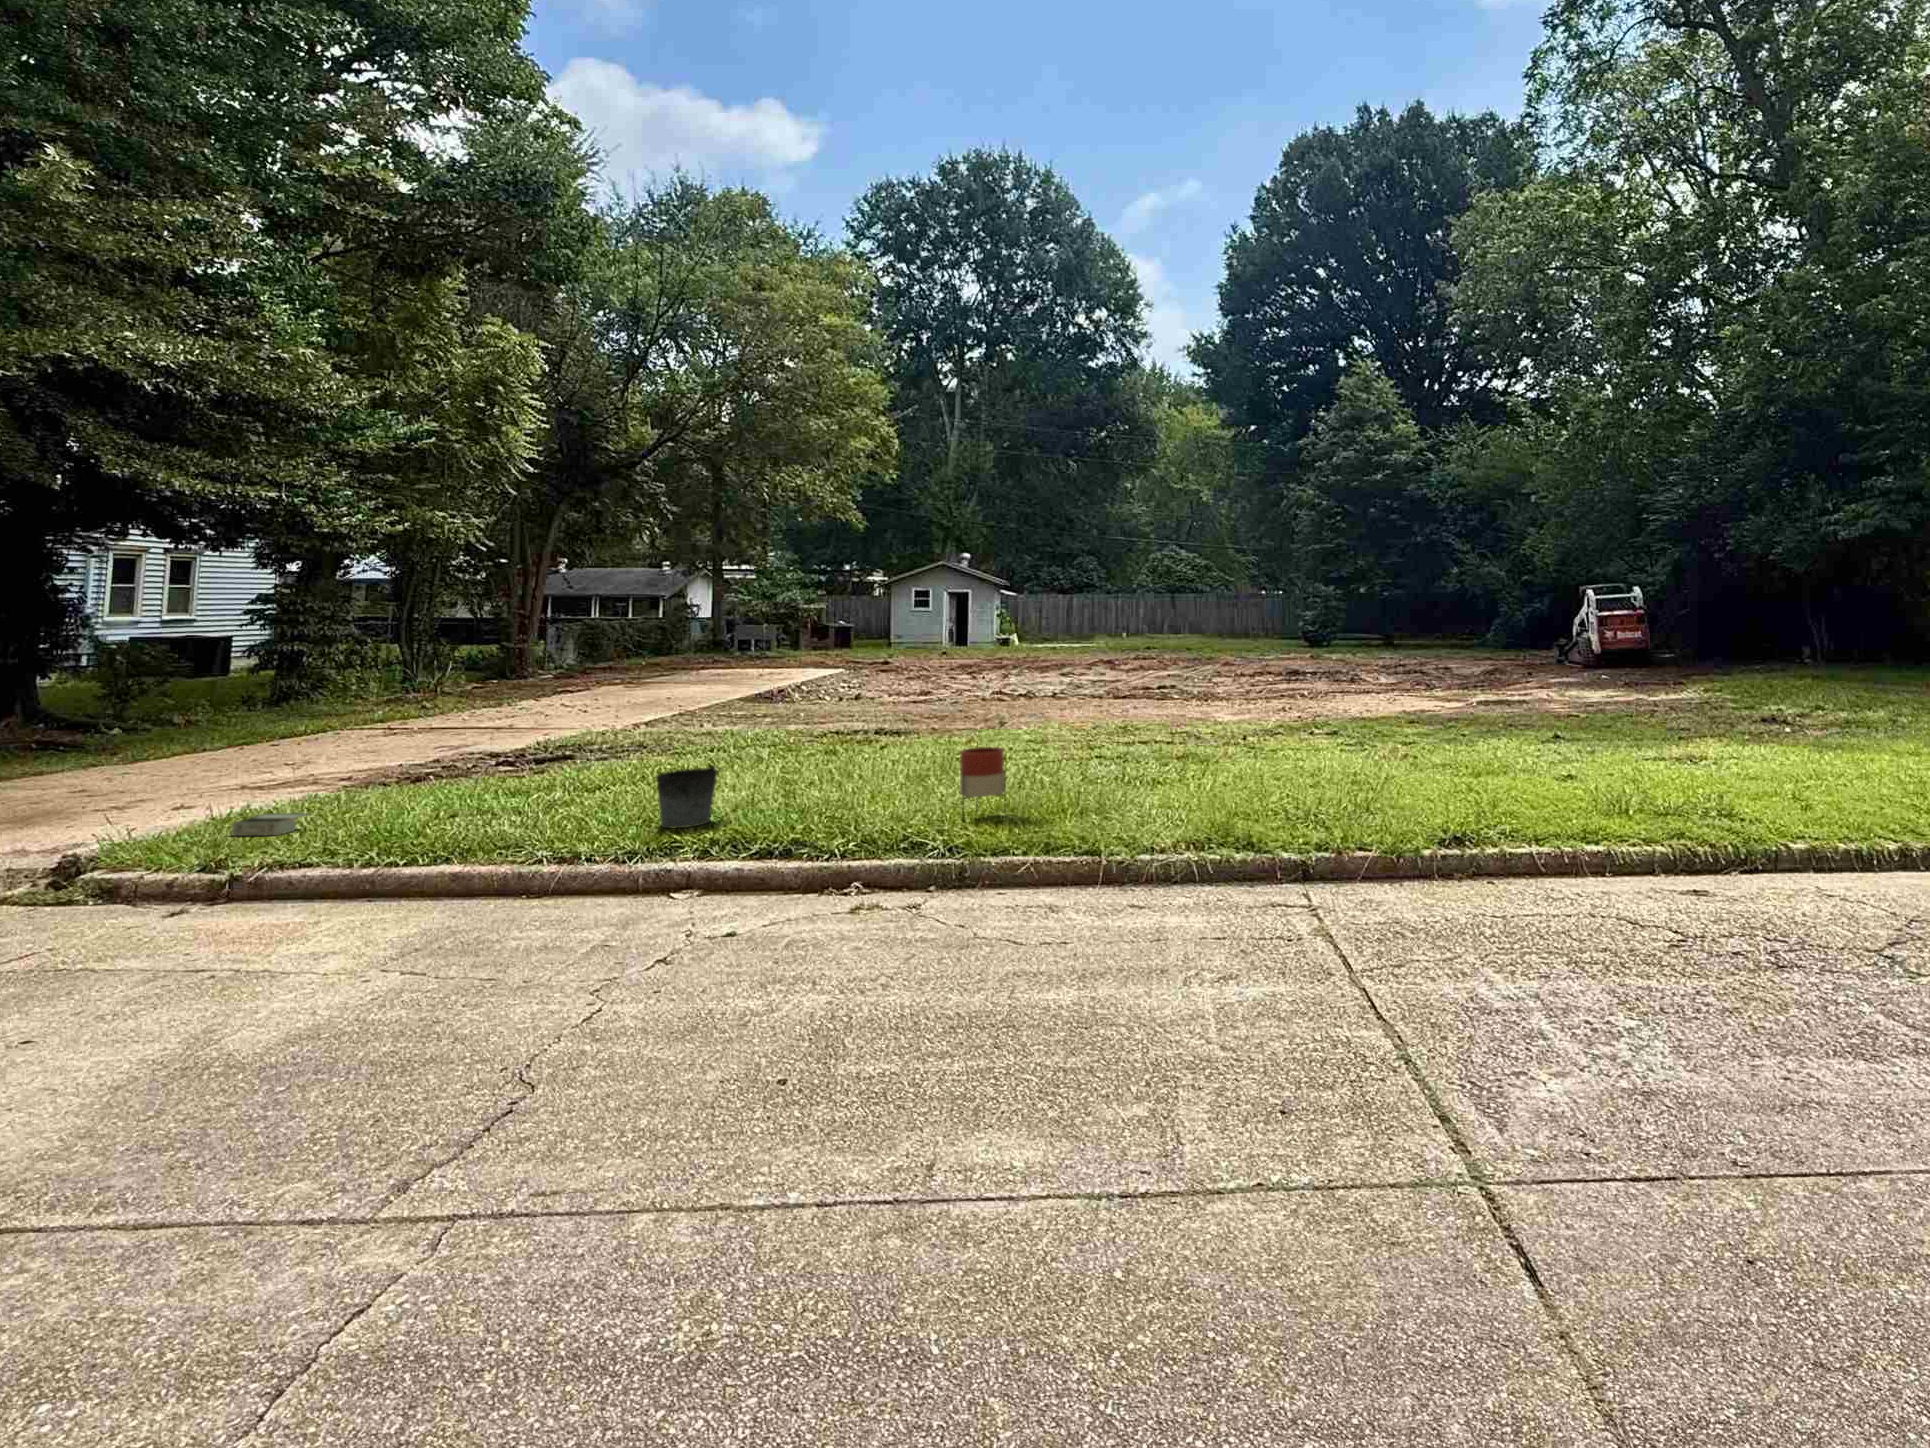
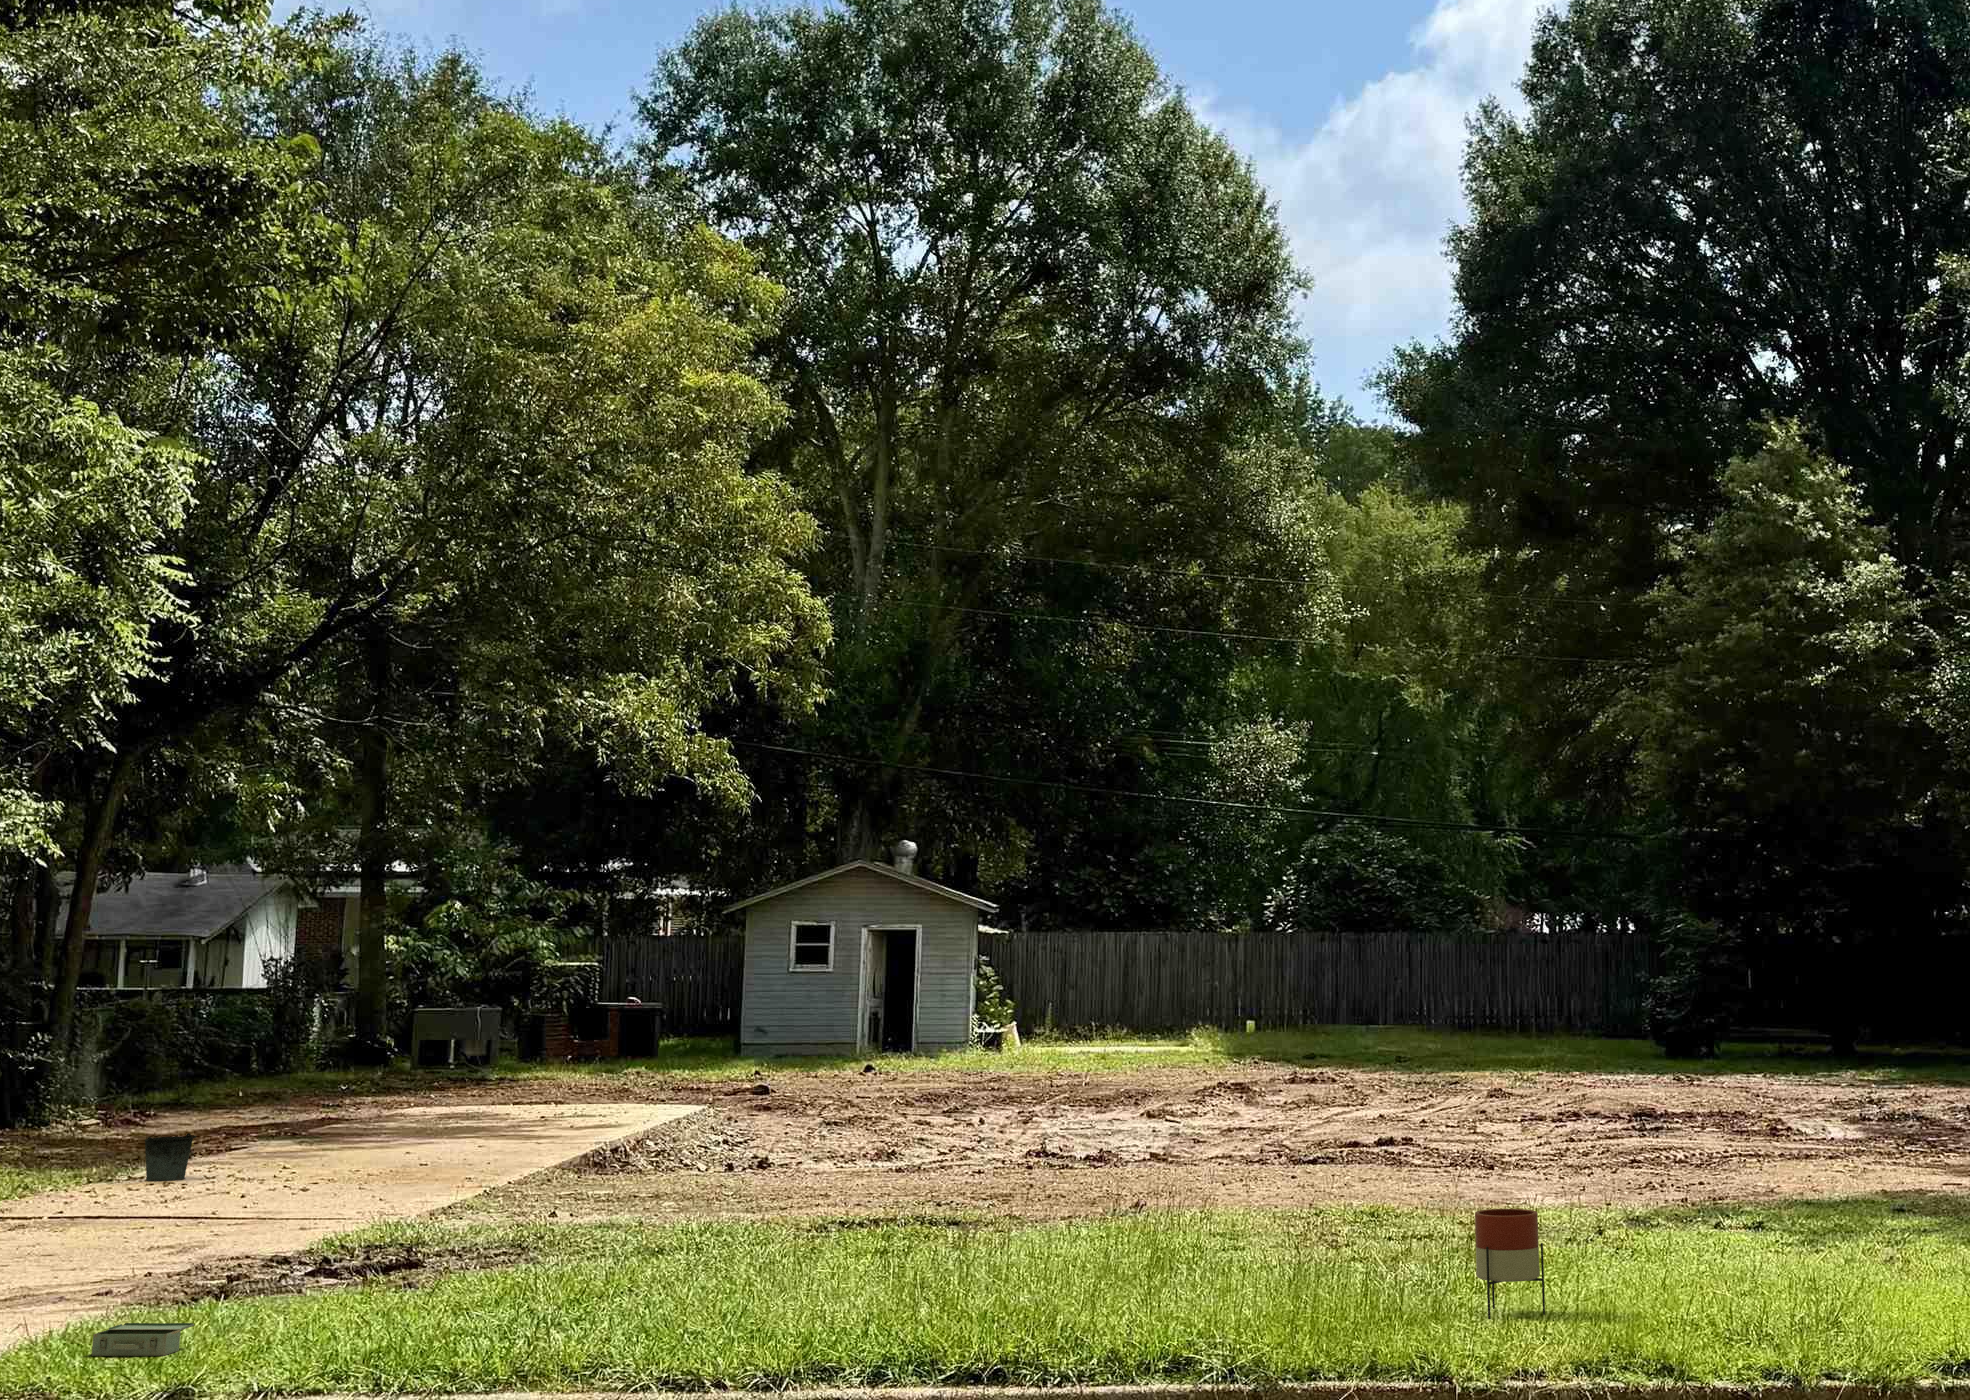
planter: present [960,747,1006,811] -> present [1475,1209,1545,1319]
bucket: present [656,765,721,828] -> present [145,1133,196,1181]

